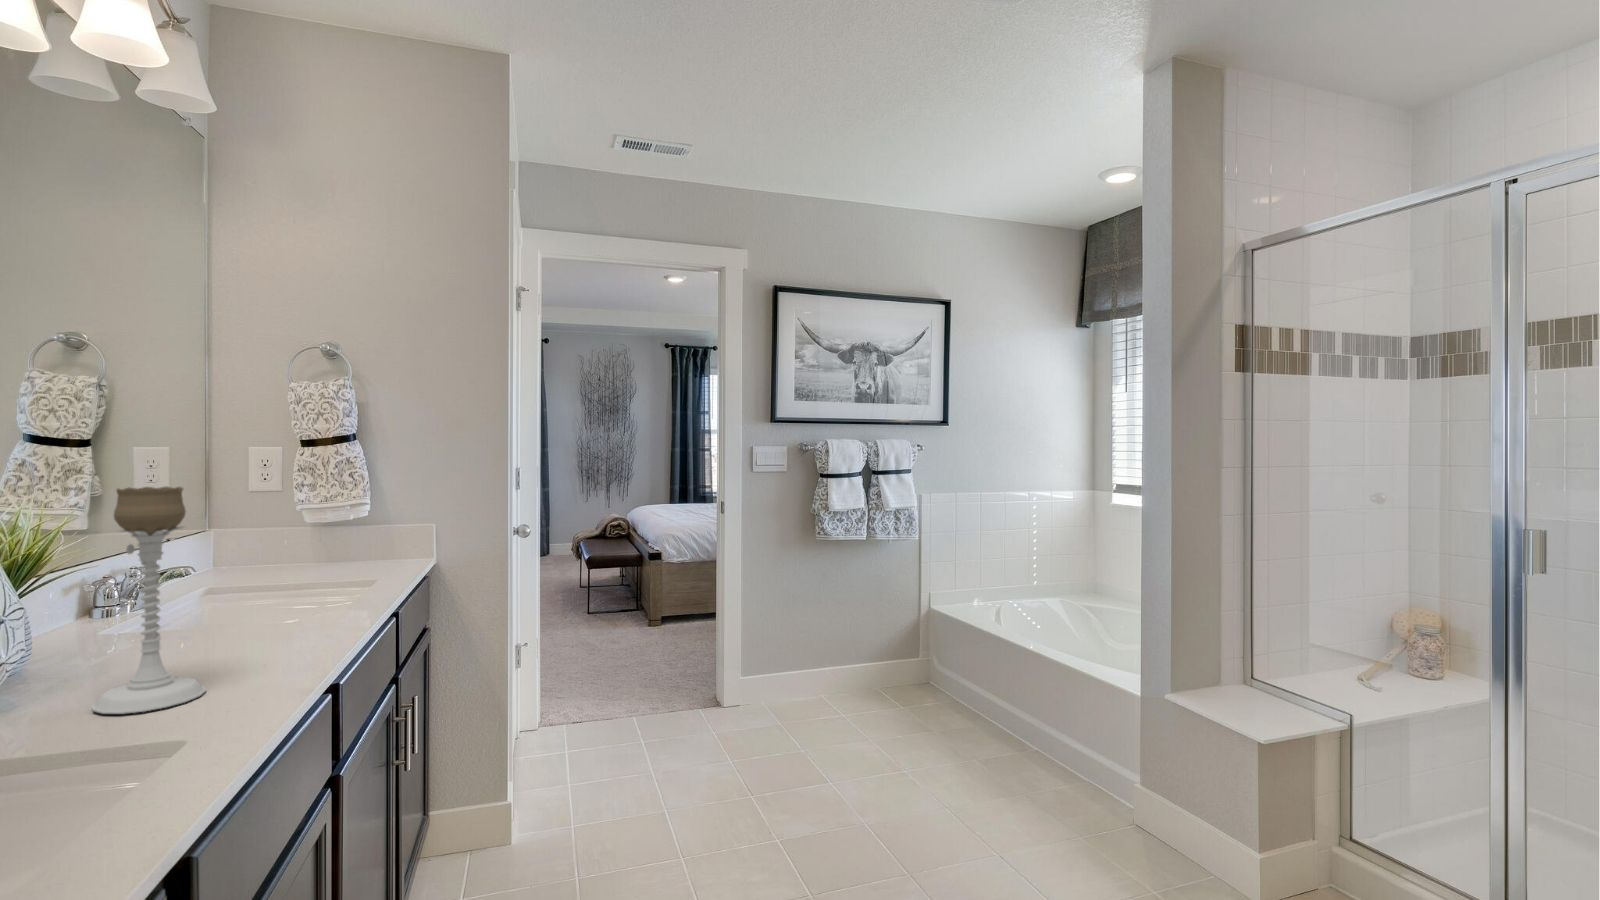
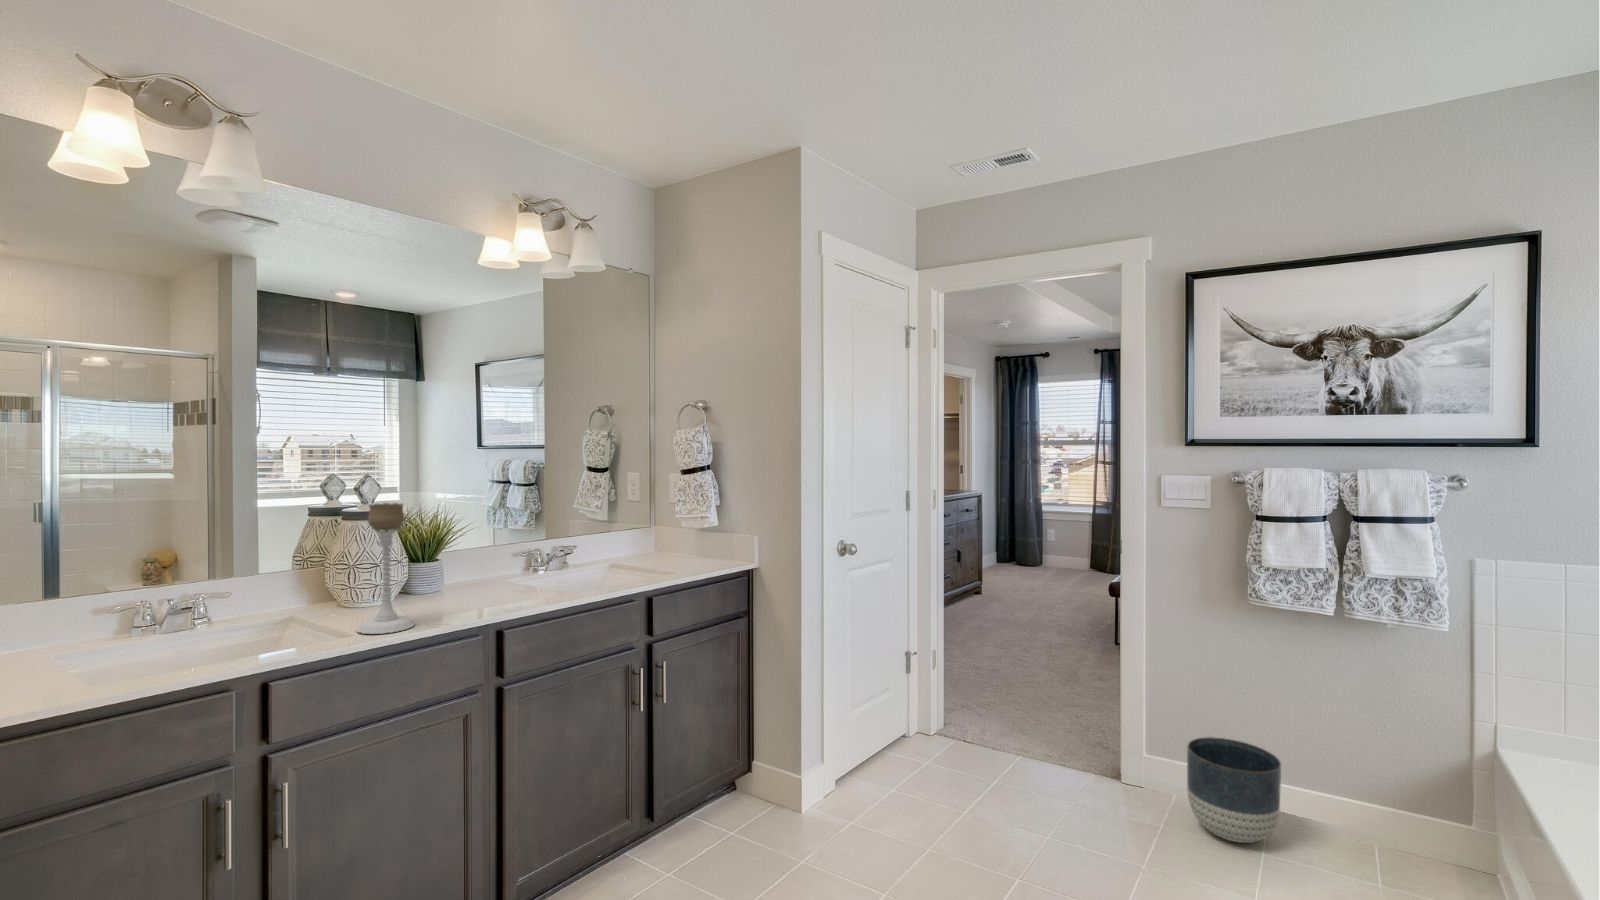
planter: none [788,644,847,715] -> present [1187,737,1281,843]

